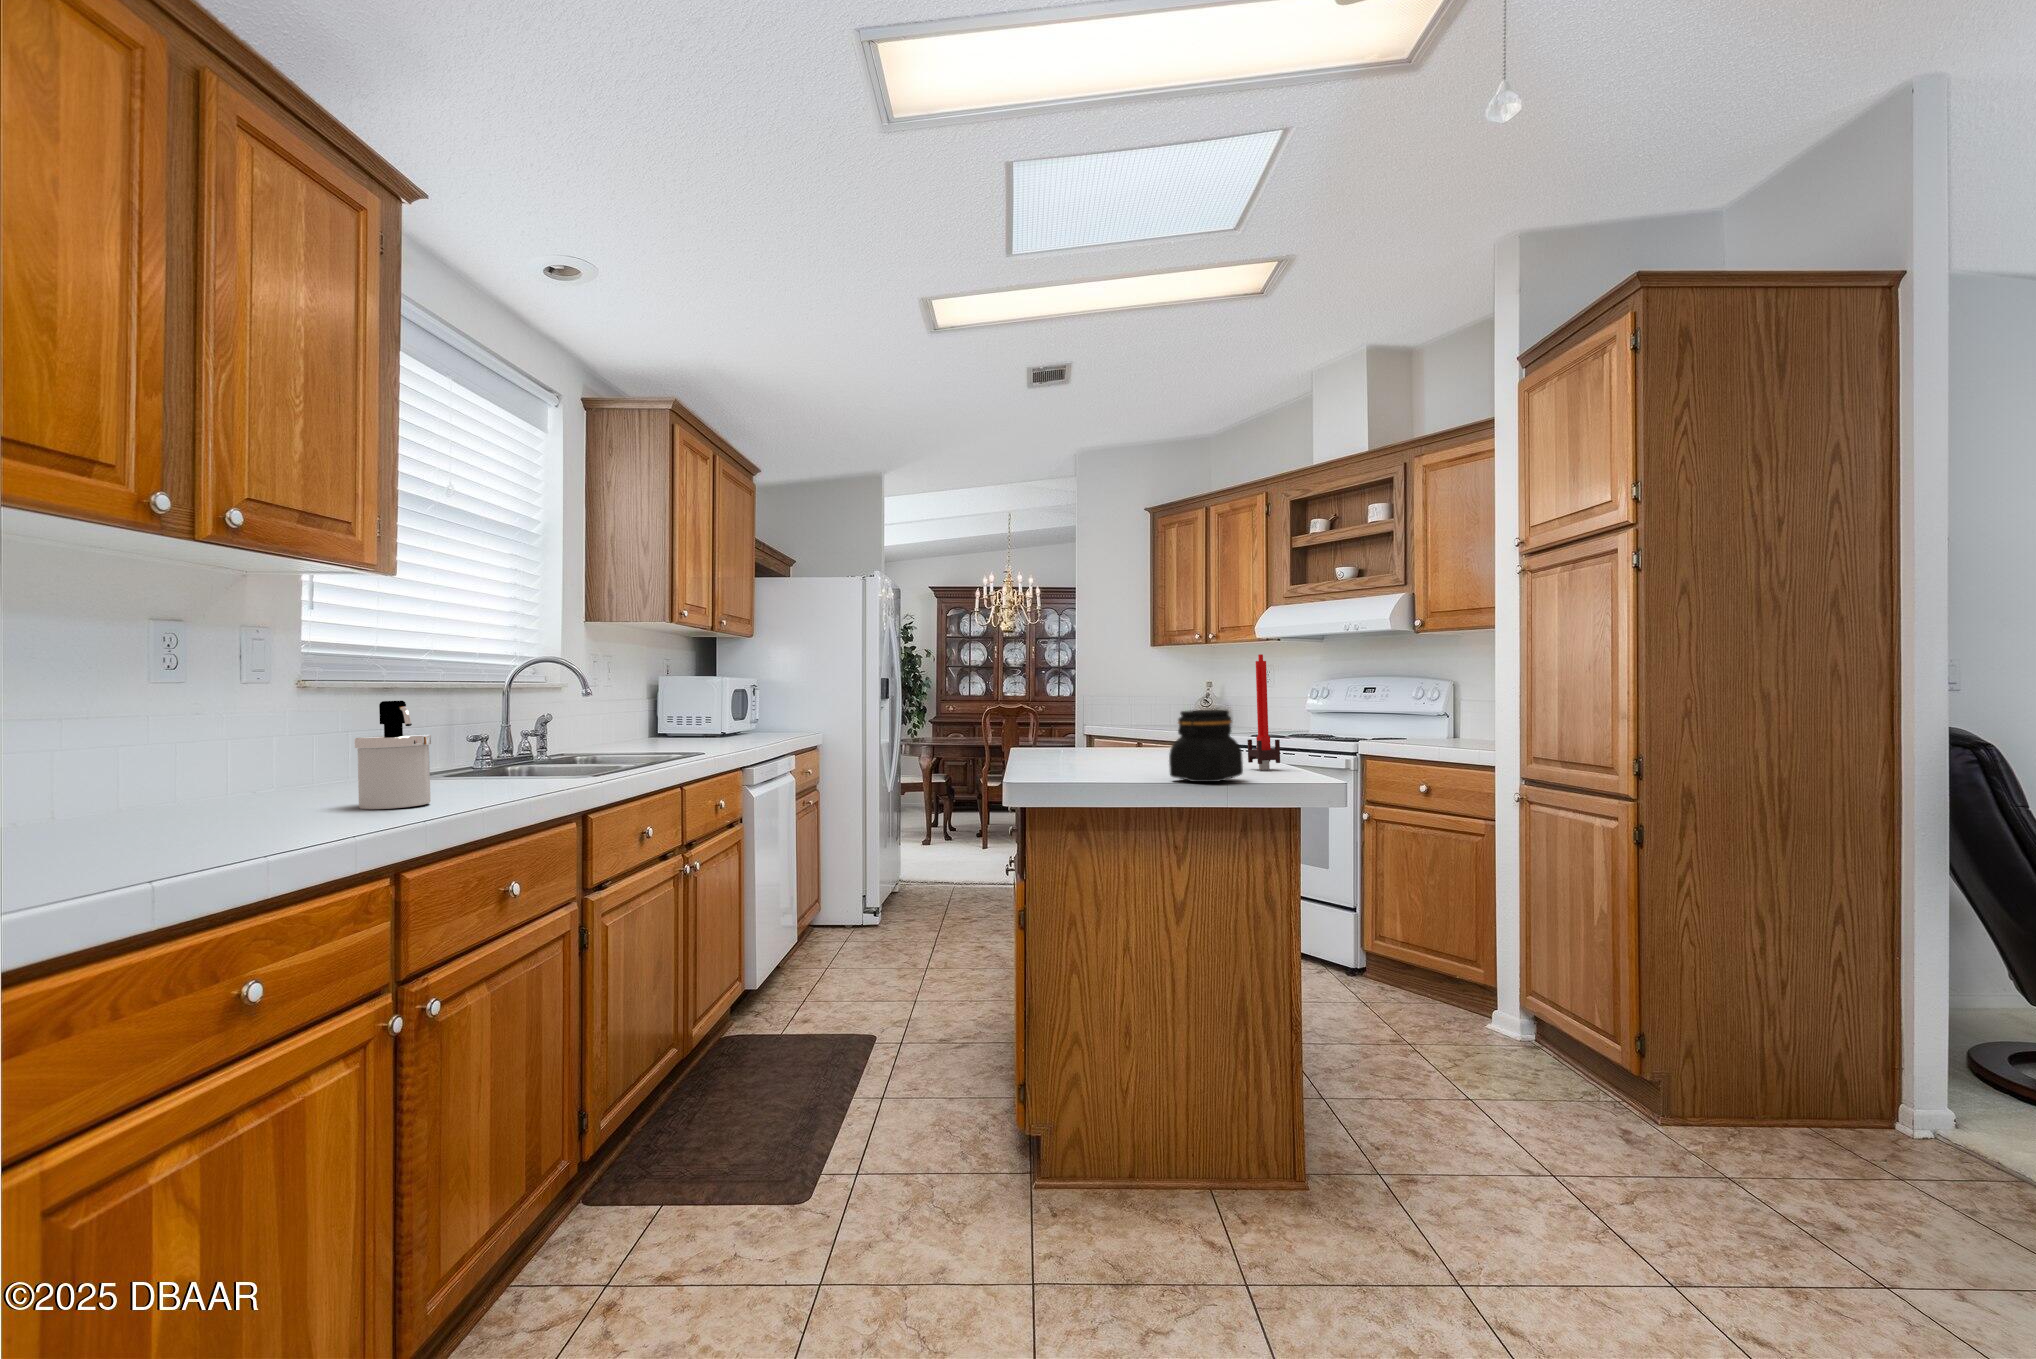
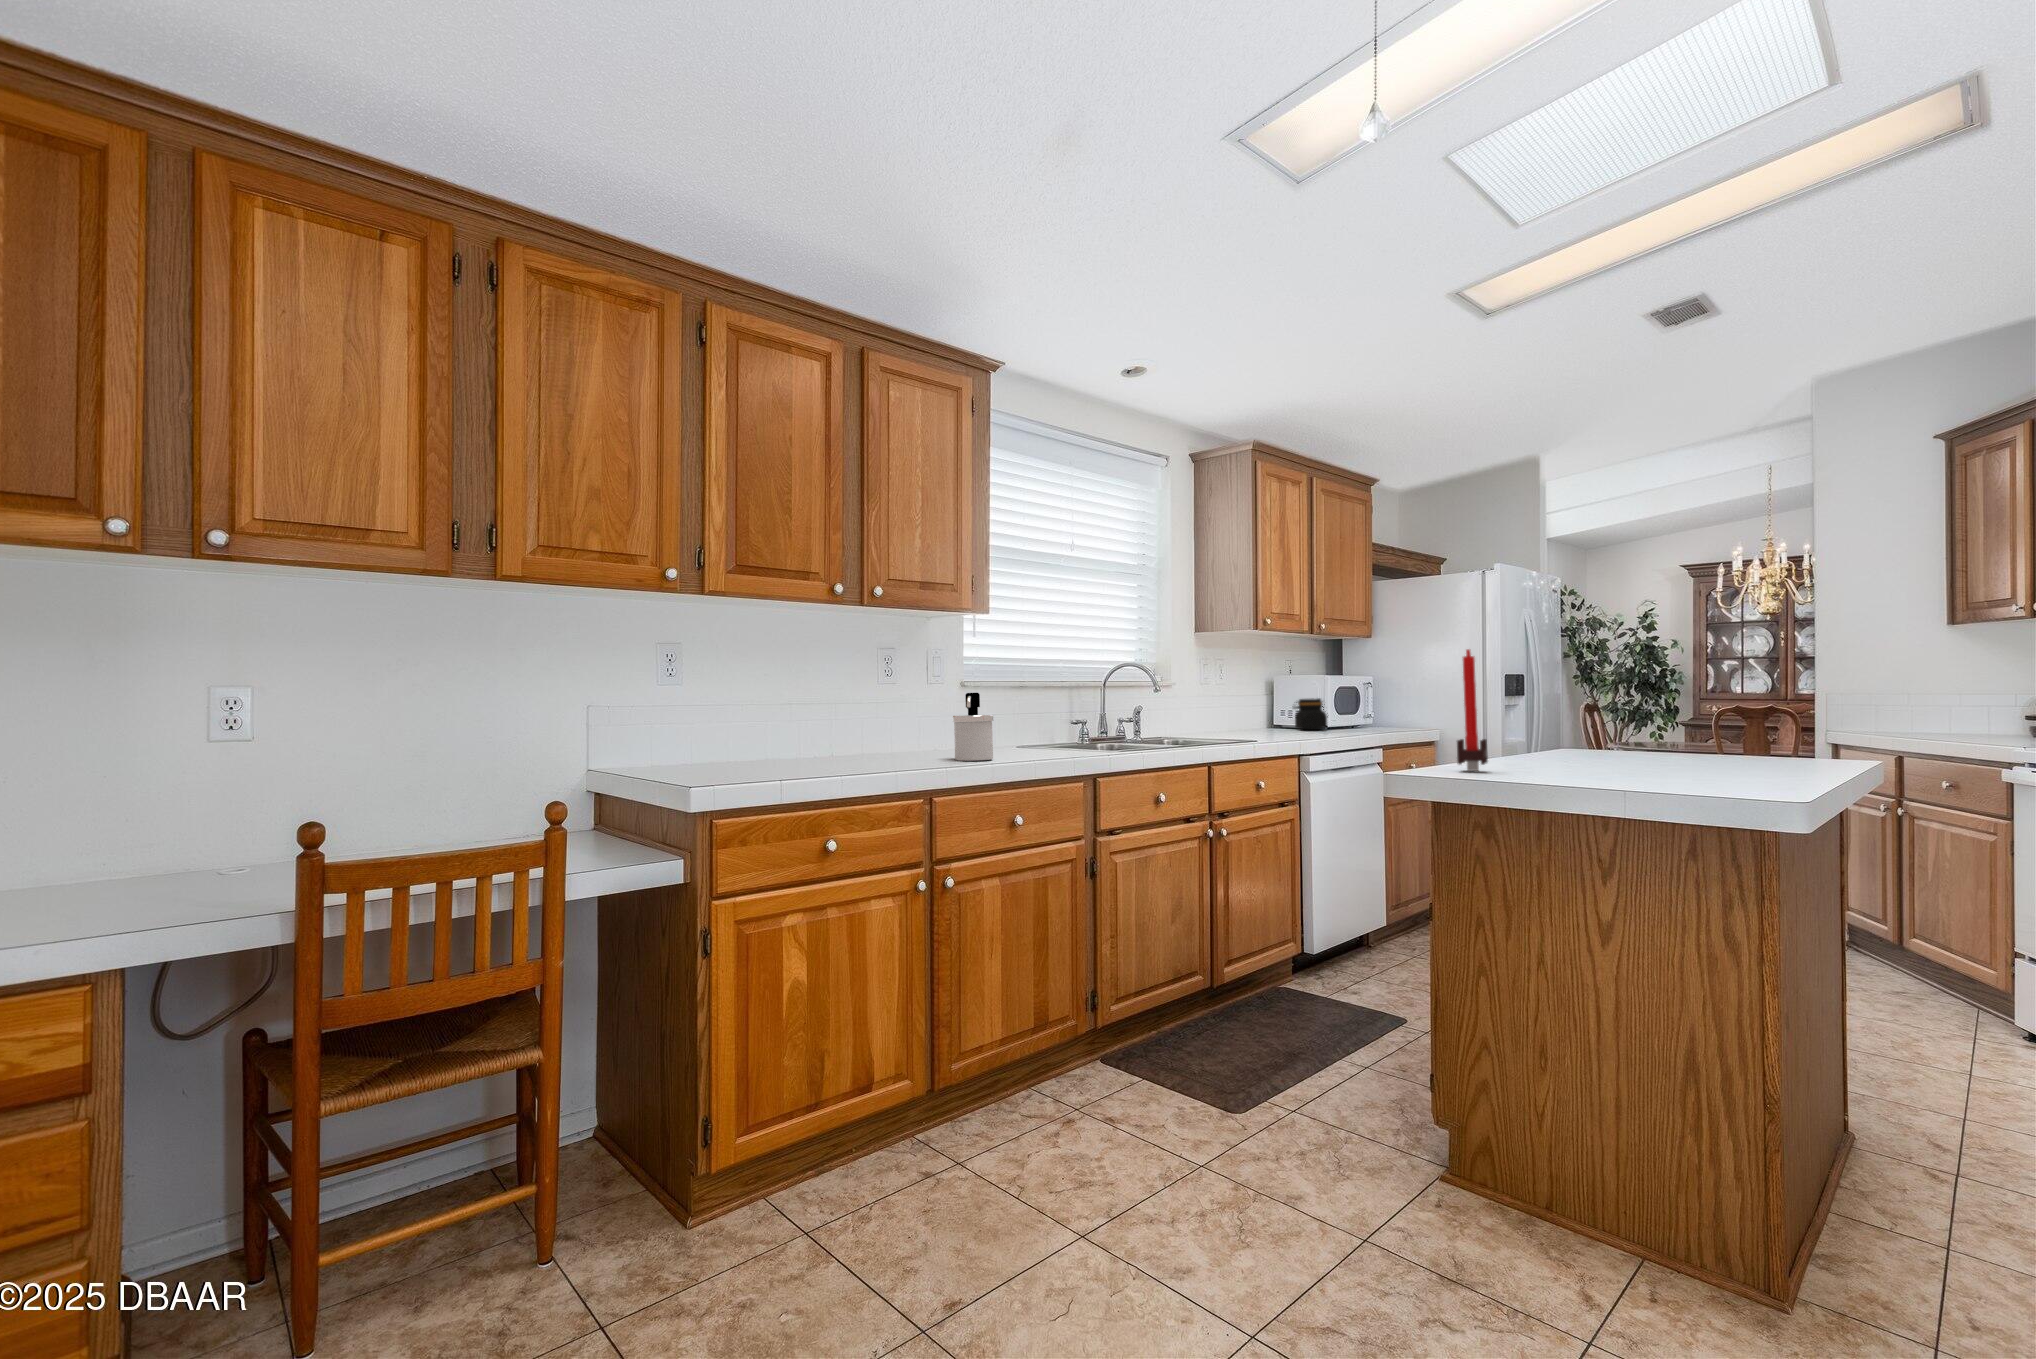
candle: present [1247,654,1280,770] -> present [1457,649,1488,771]
jar: present [1169,710,1243,782] -> present [1294,698,1328,730]

